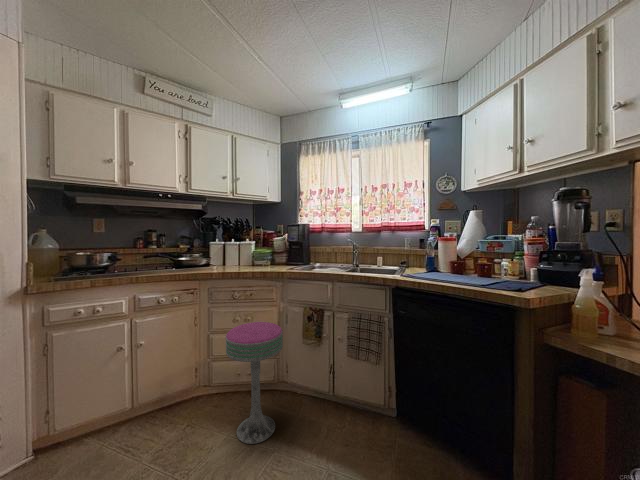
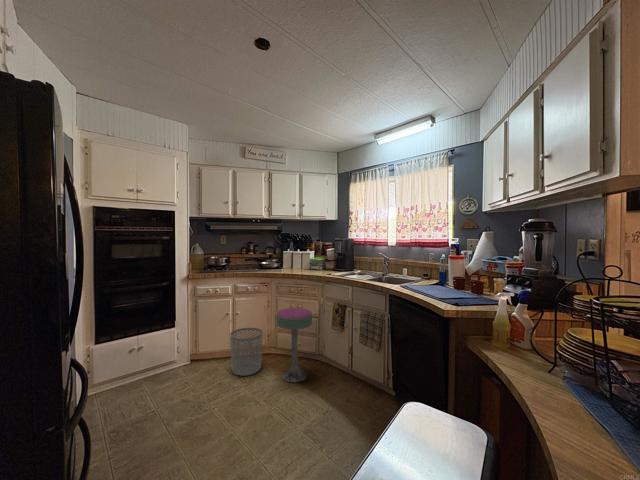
waste bin: none [132,365,195,459] -> present [230,328,262,376]

